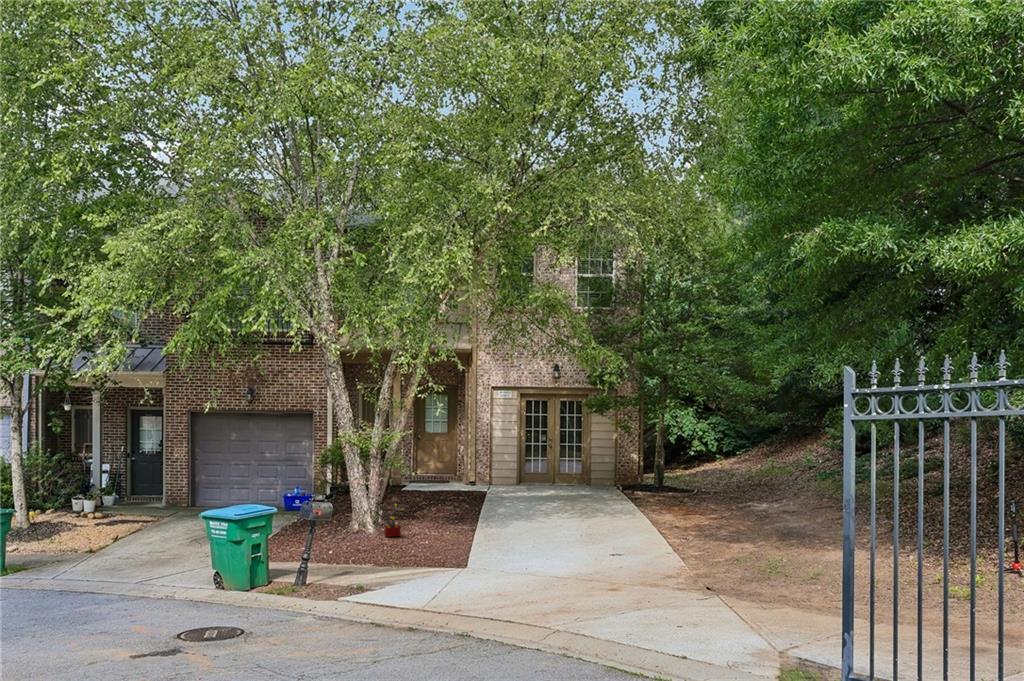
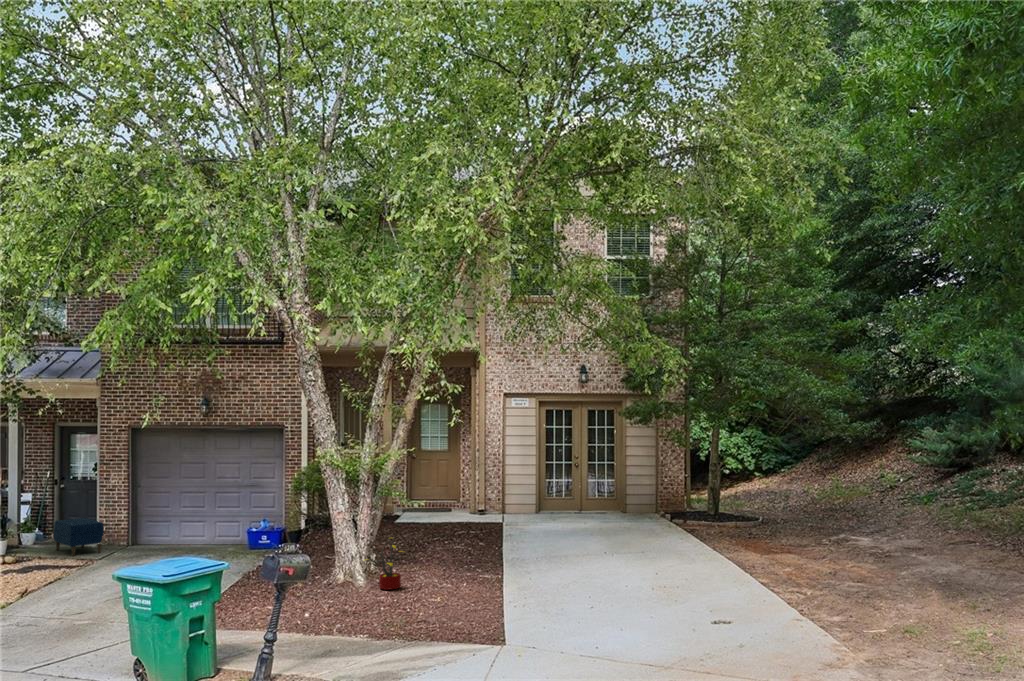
bench: none [128,485,169,514] -> present [54,518,104,556]

